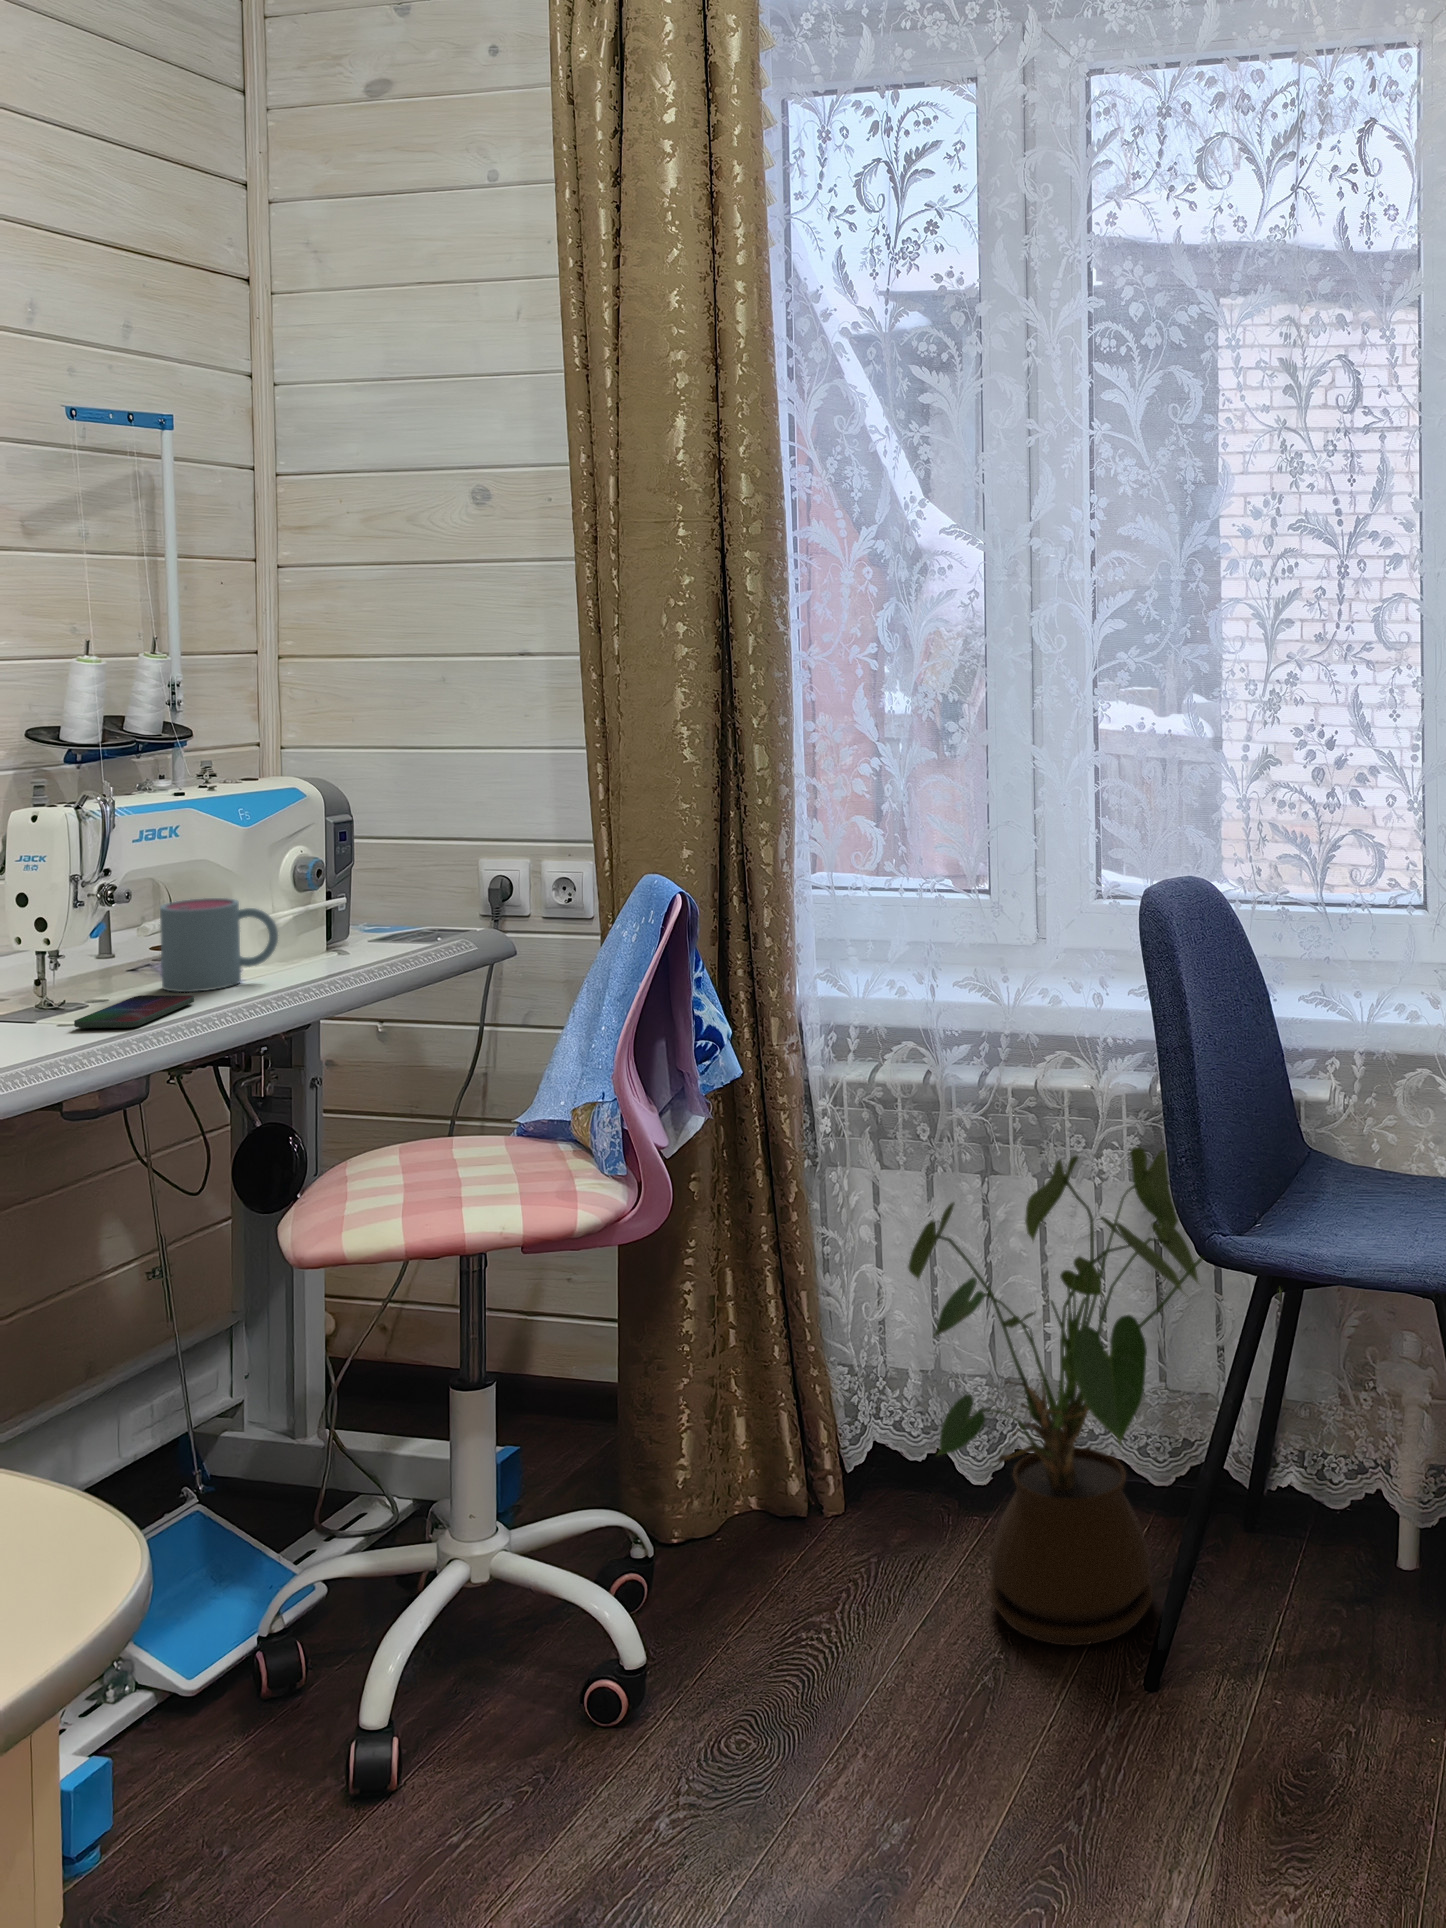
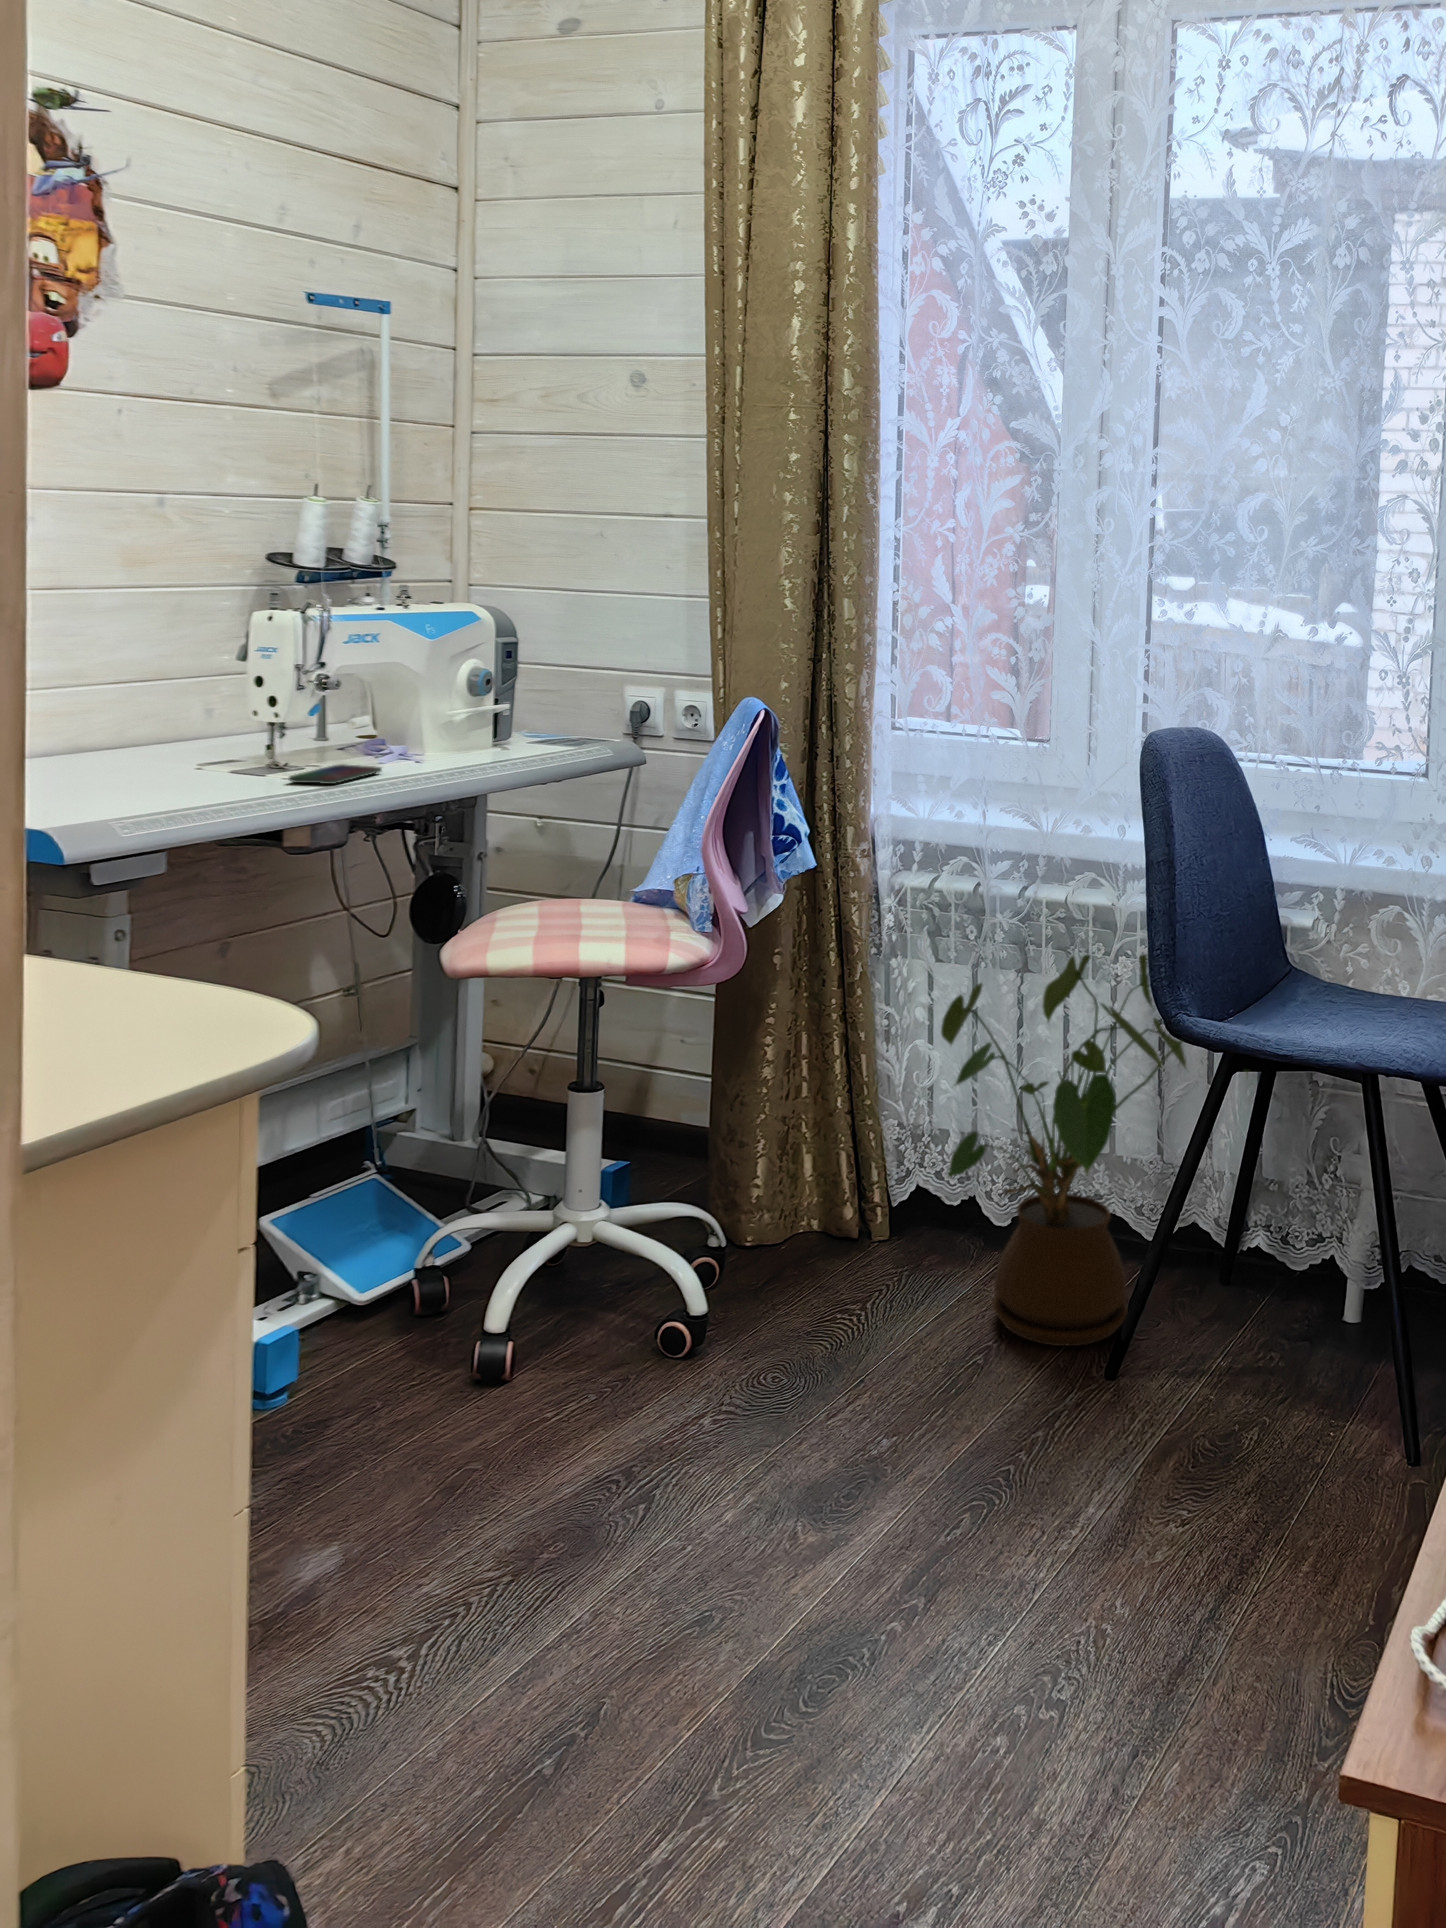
mug: present [160,898,278,992] -> none [360,694,451,766]

